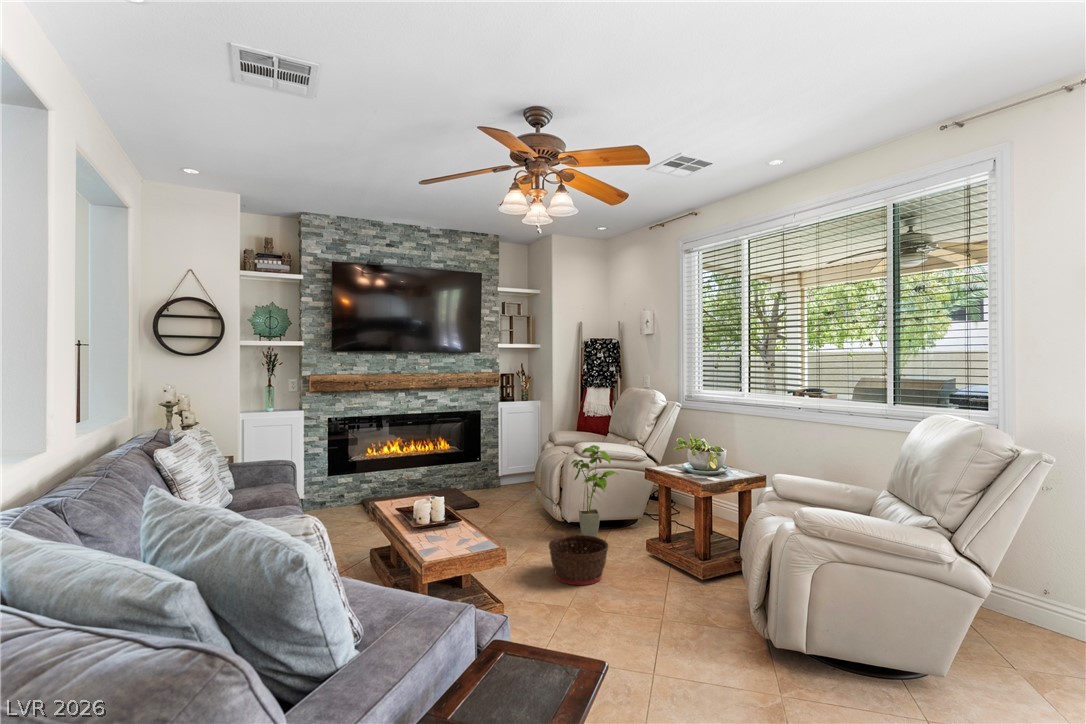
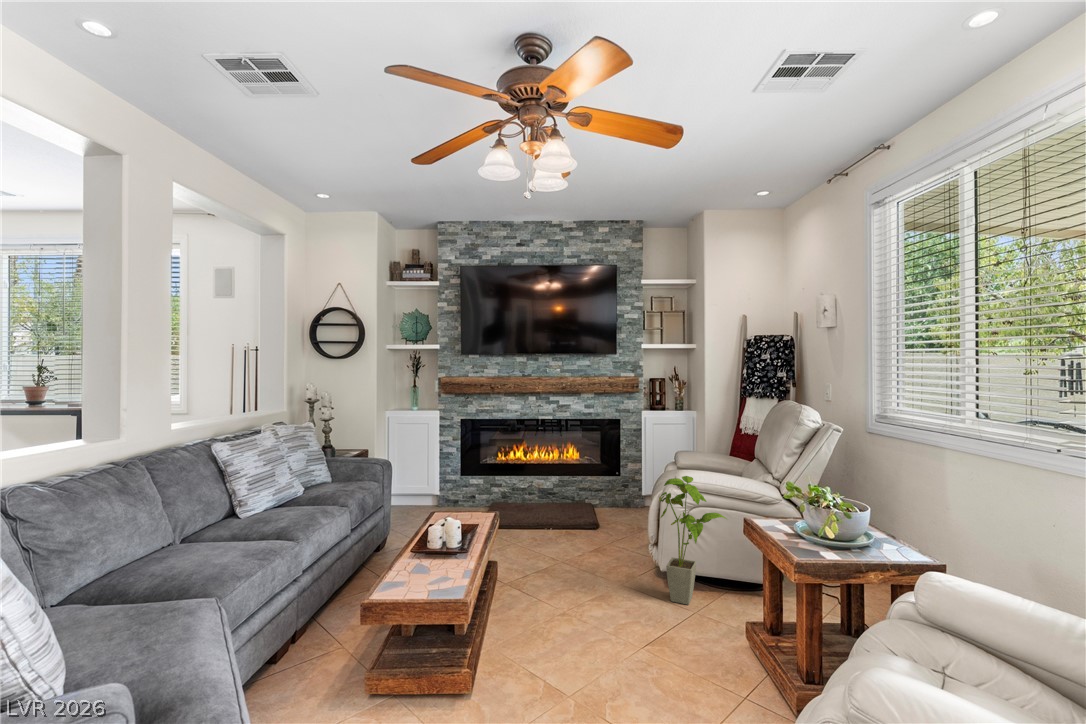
basket: present [549,535,608,585] -> none [575,593,656,673]

